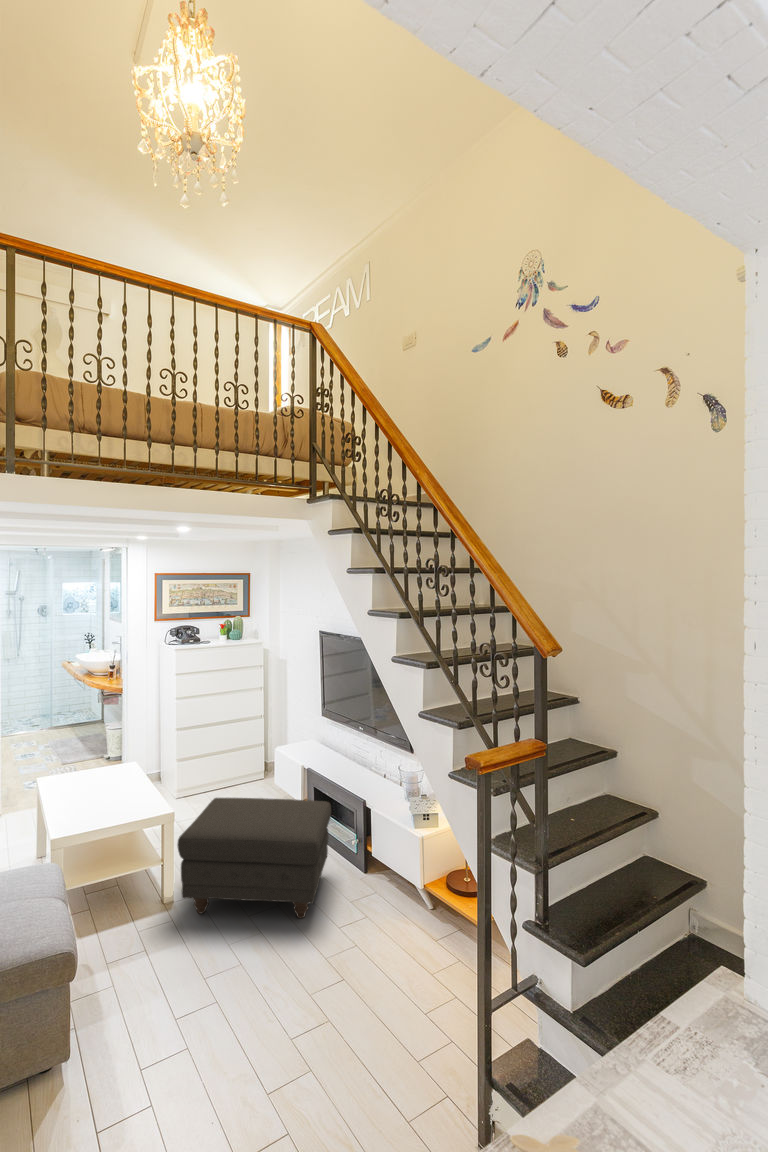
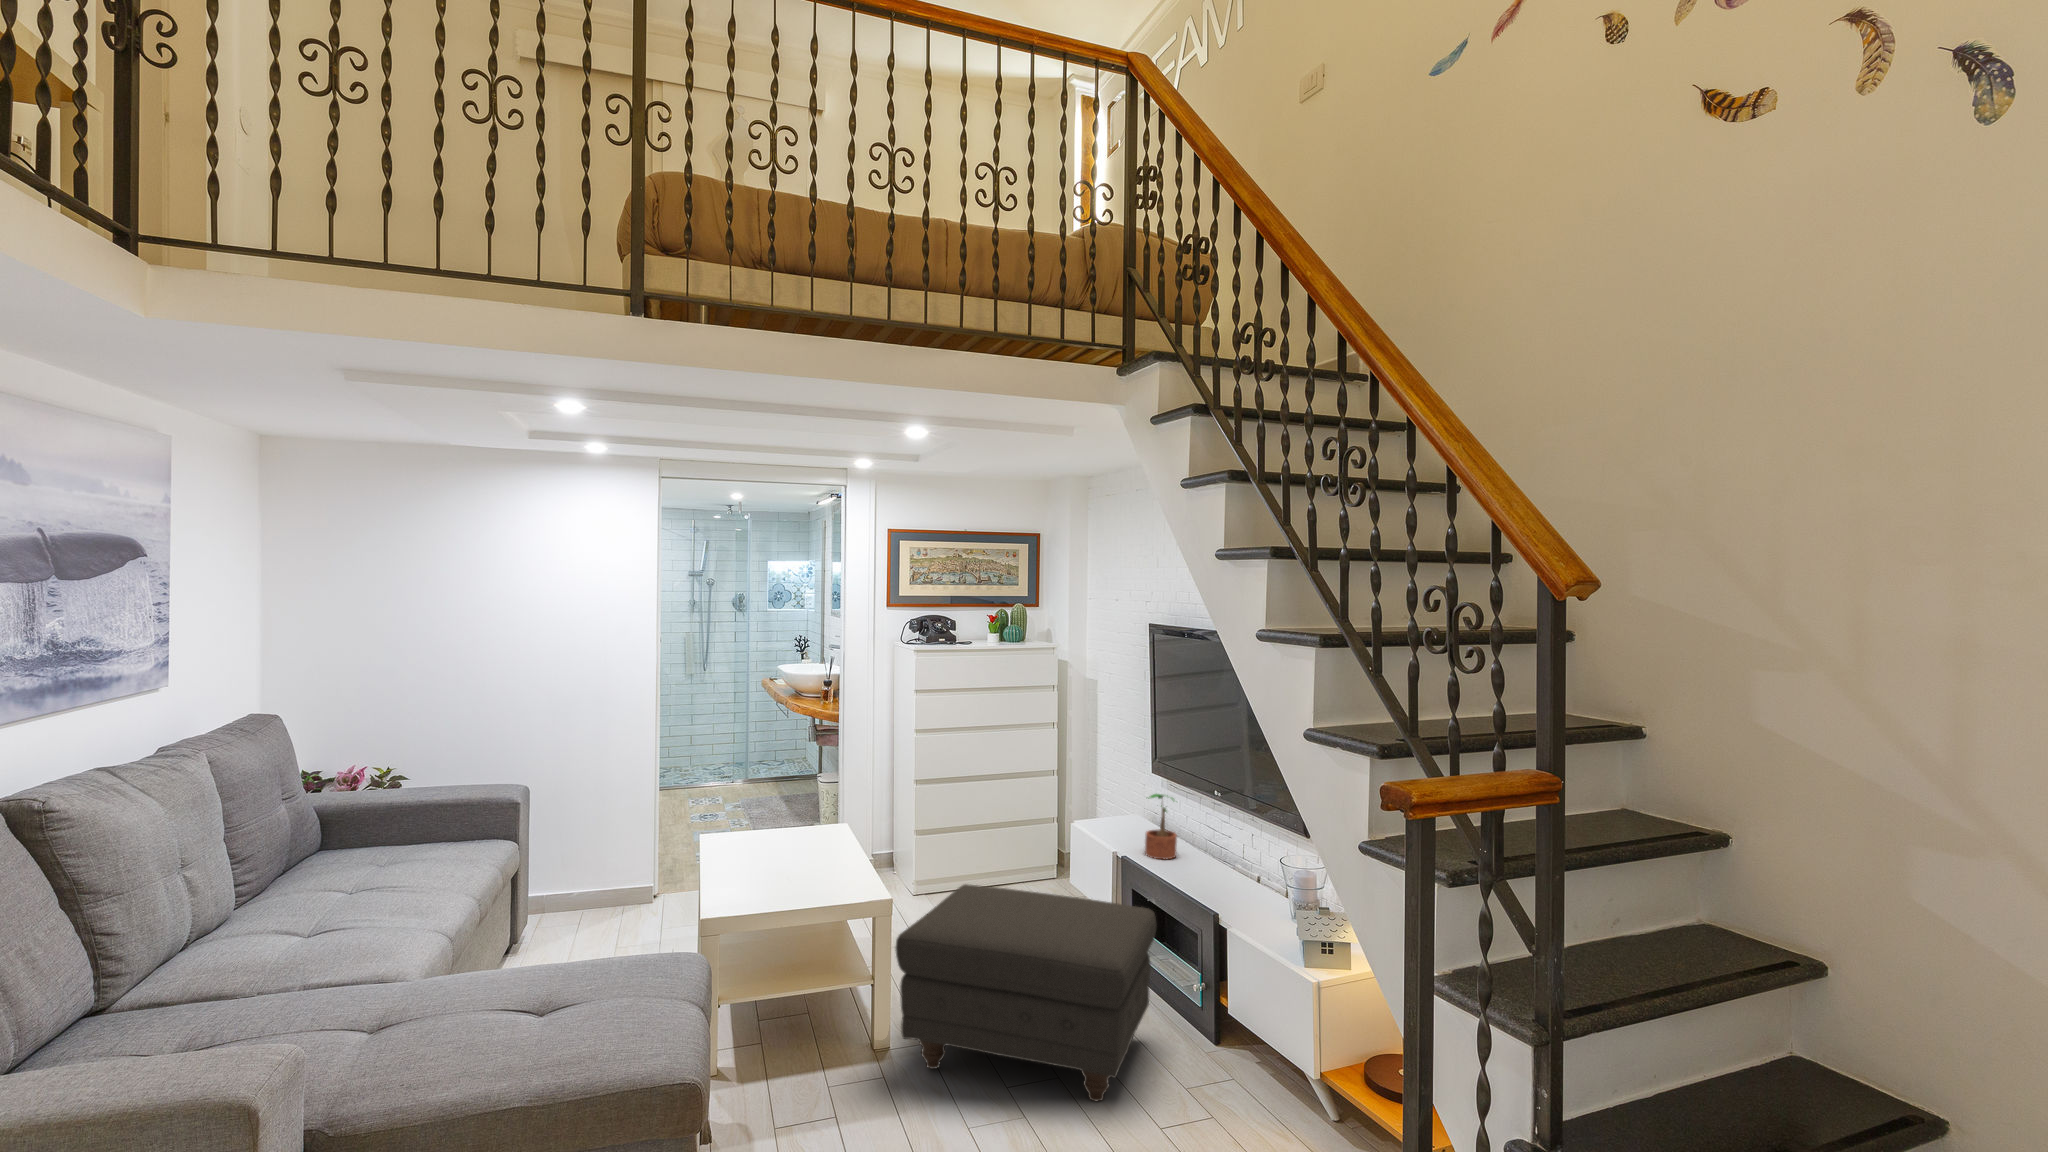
potted plant: none [321,731,341,769] -> present [1145,794,1177,859]

